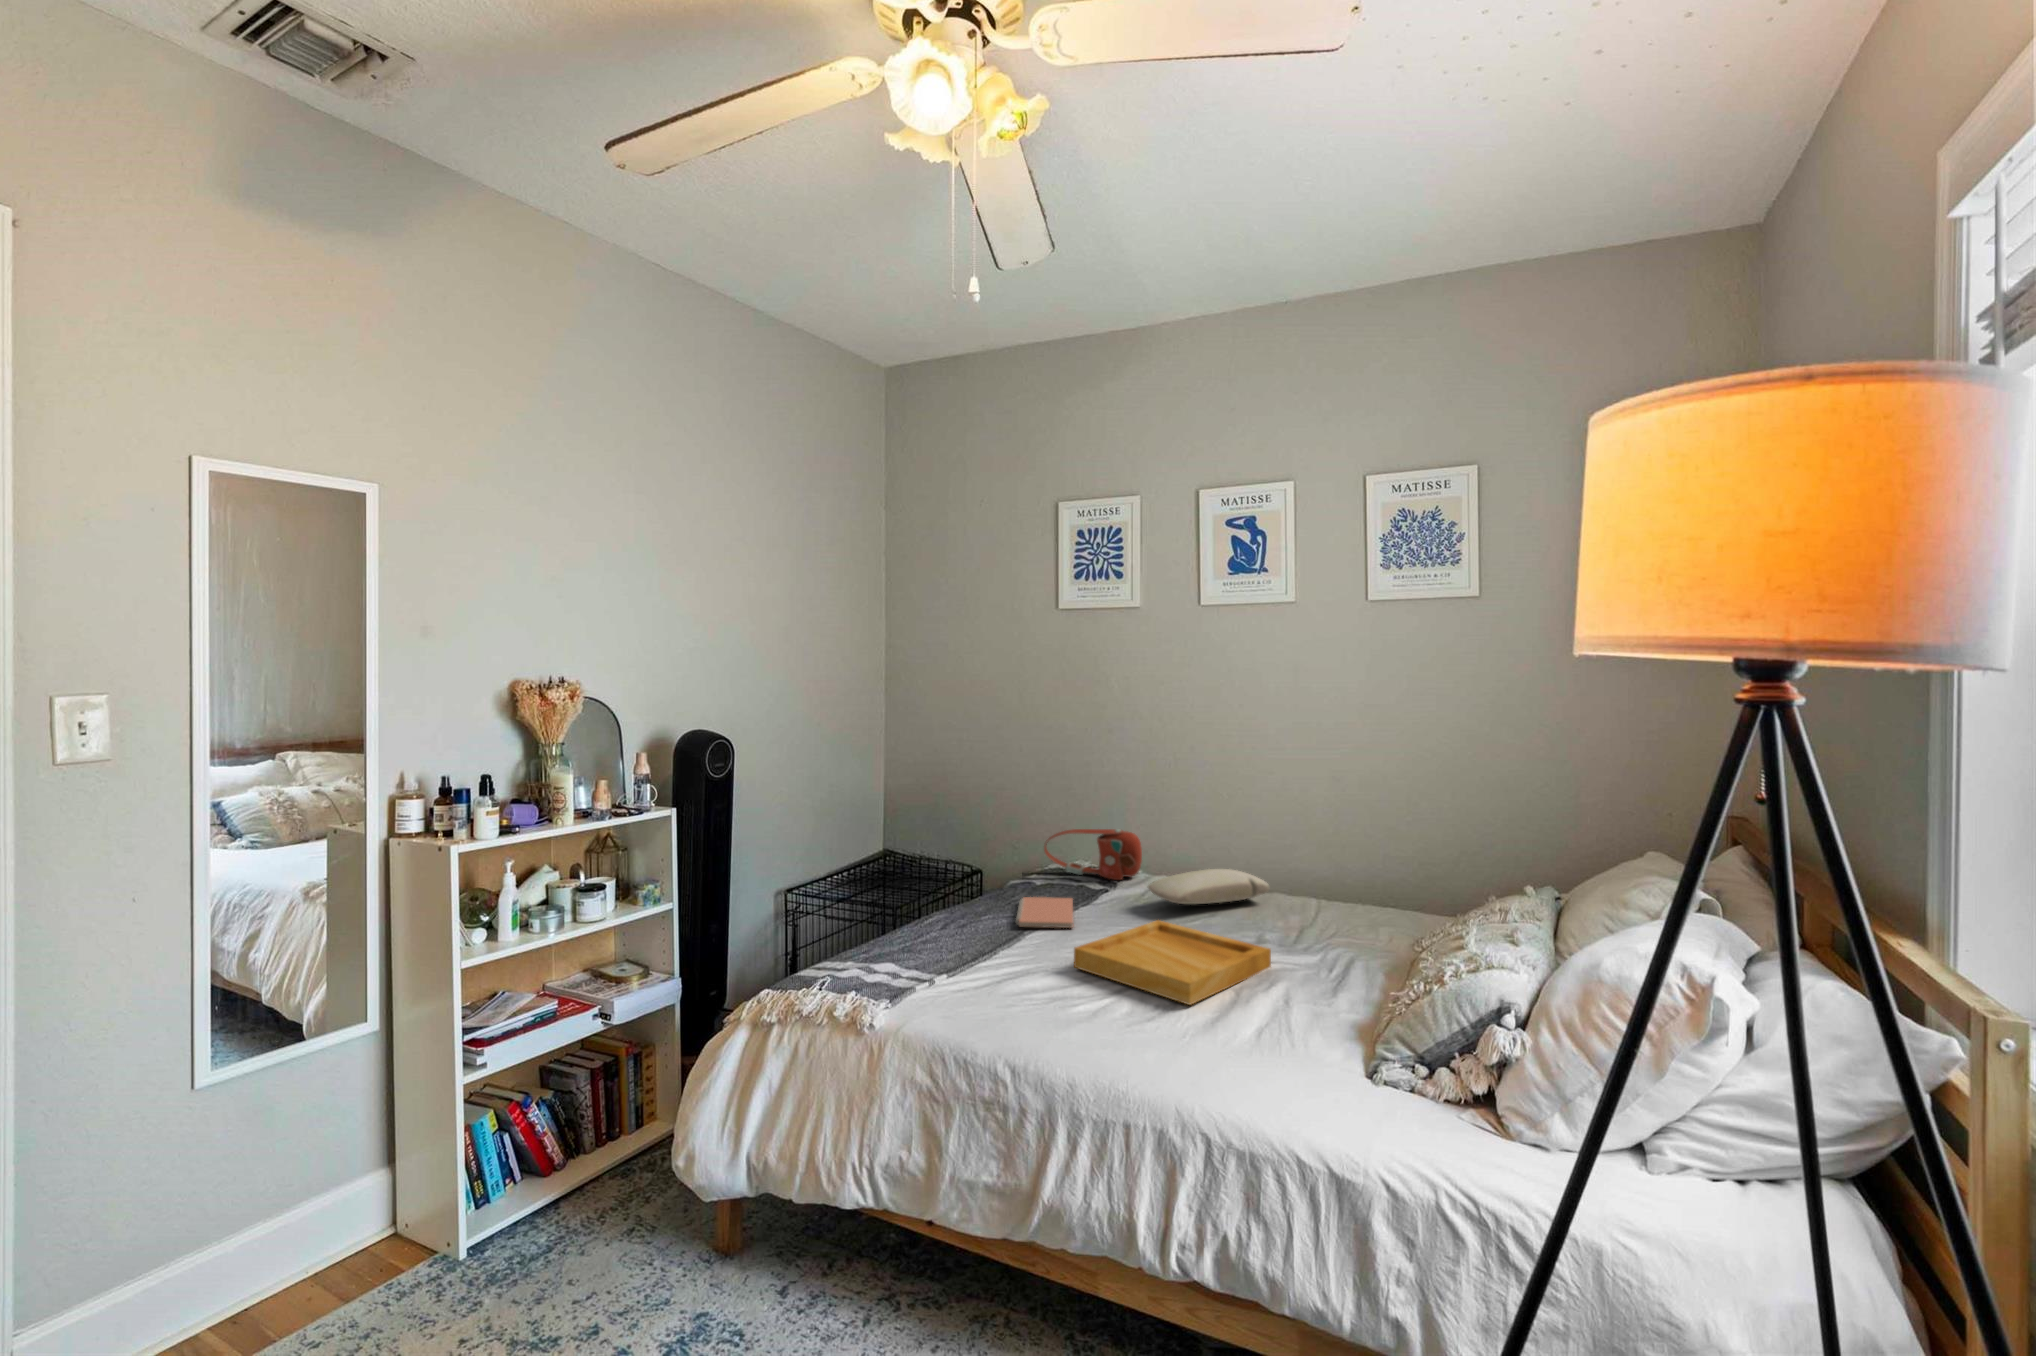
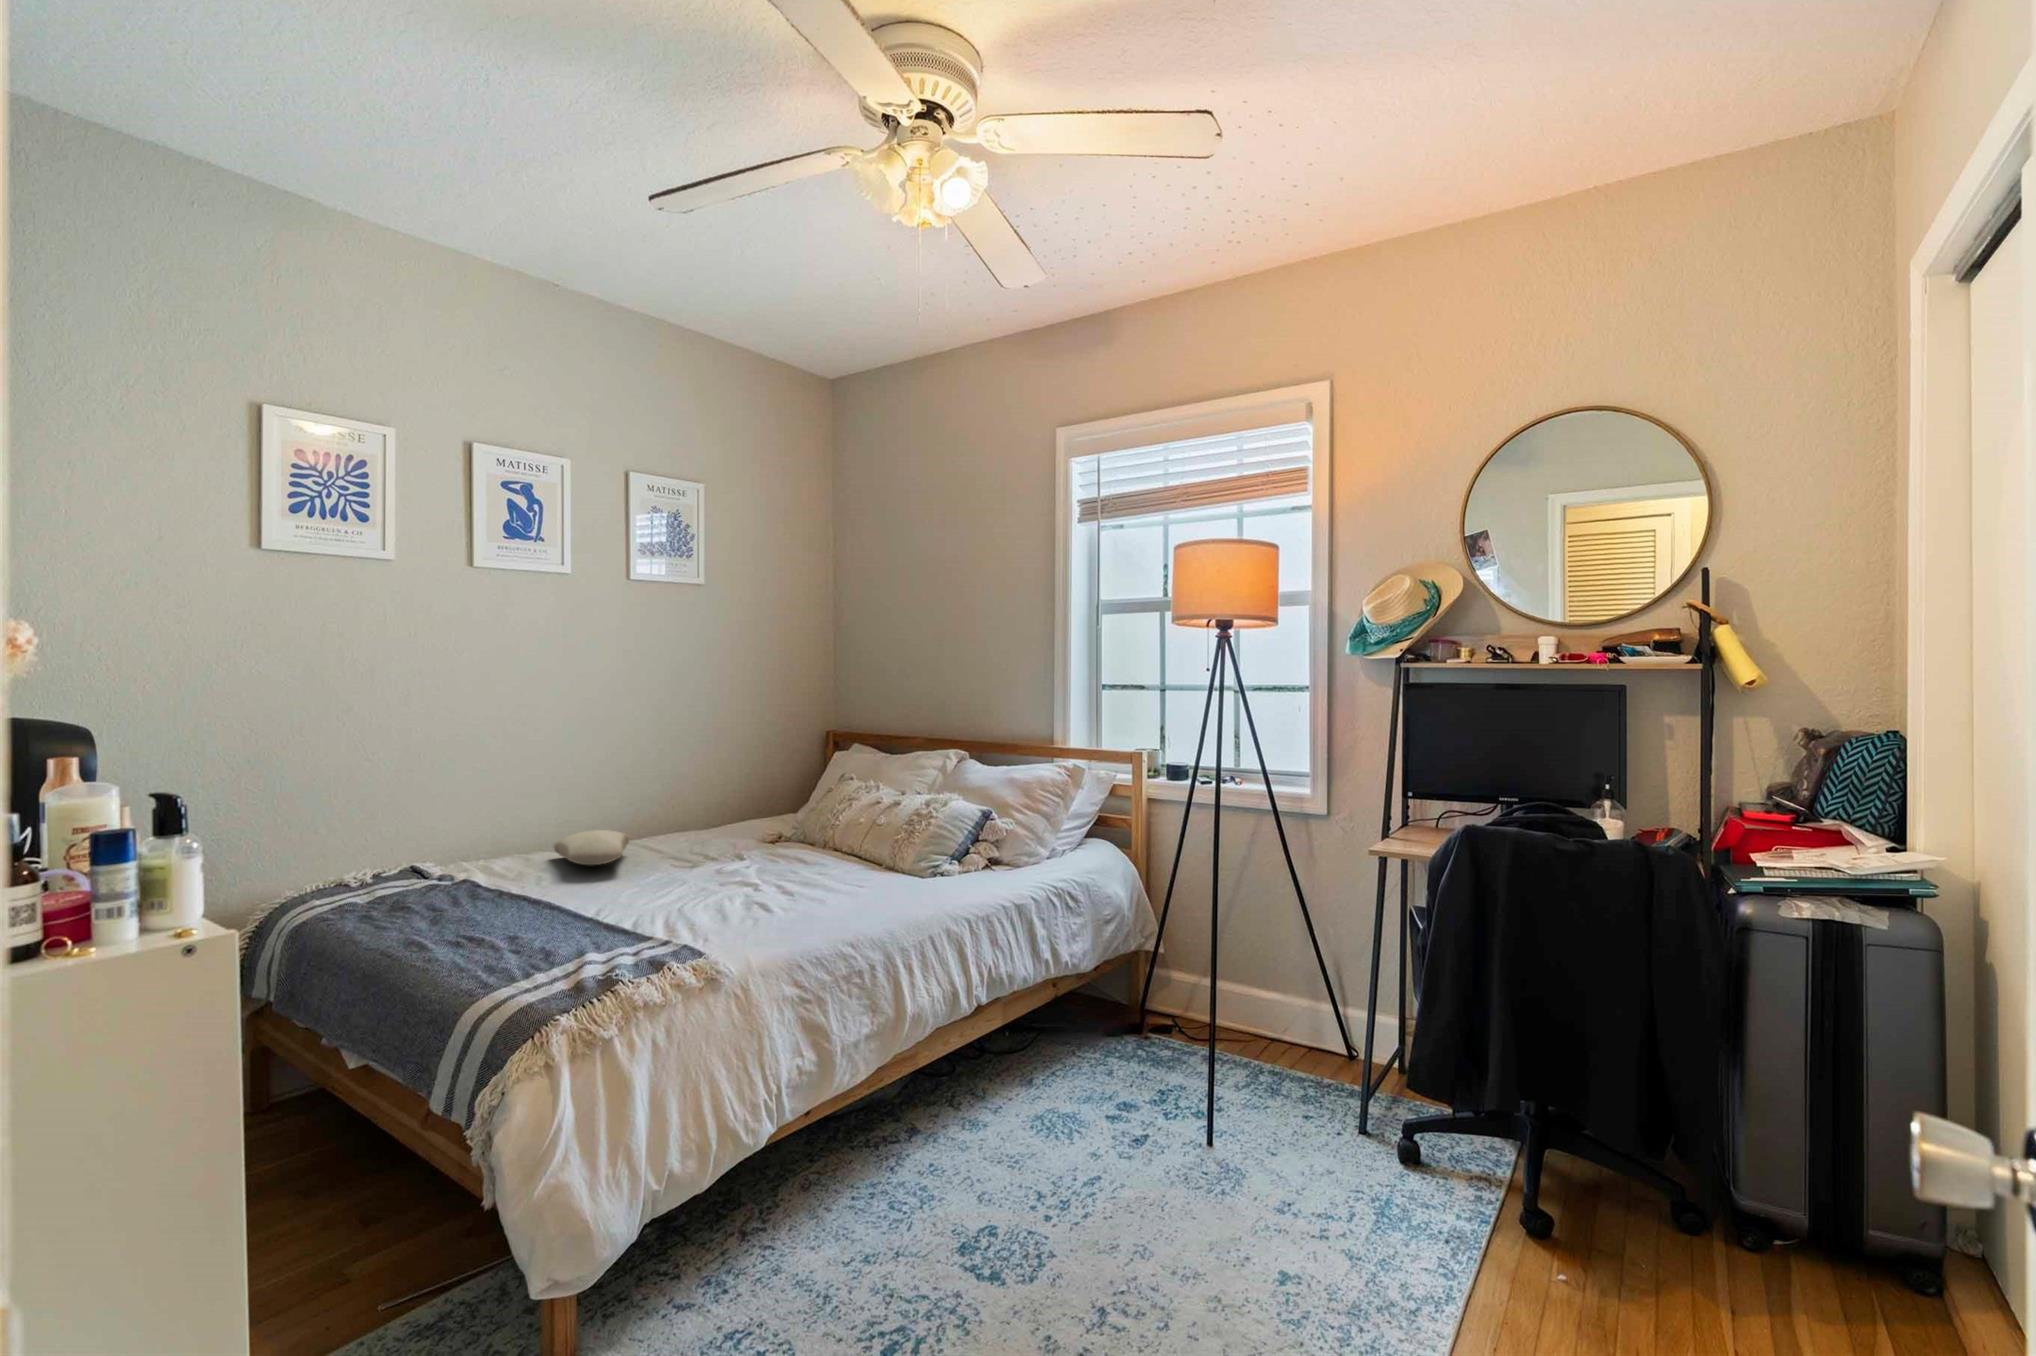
handbag: present [1044,829,1142,880] -> none [359,819,486,885]
notebook: present [1016,897,1074,928] -> none [465,889,593,911]
tray: present [1074,920,1271,1005] -> none [656,855,820,904]

